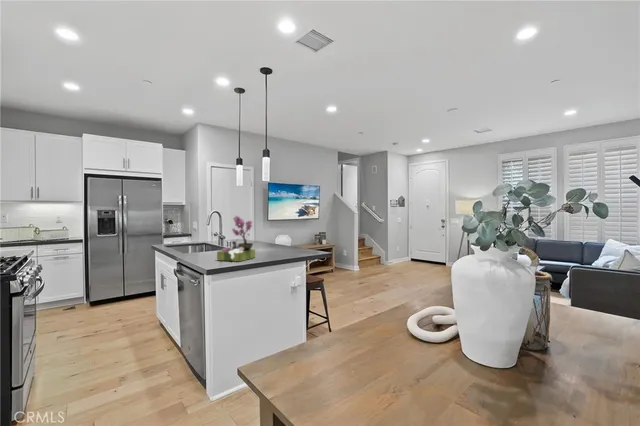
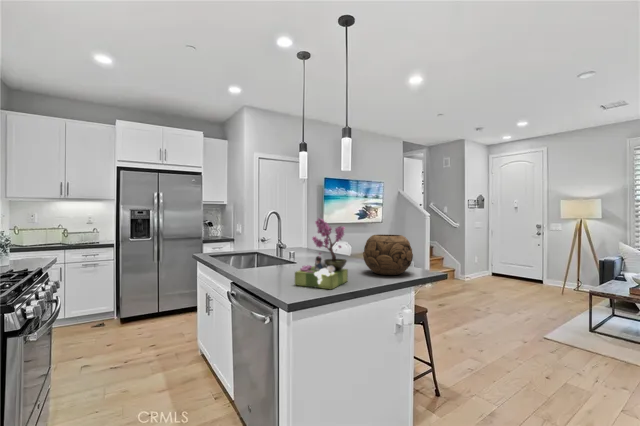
decorative bowl: none [271,227,304,254] -> present [363,235,413,275]

